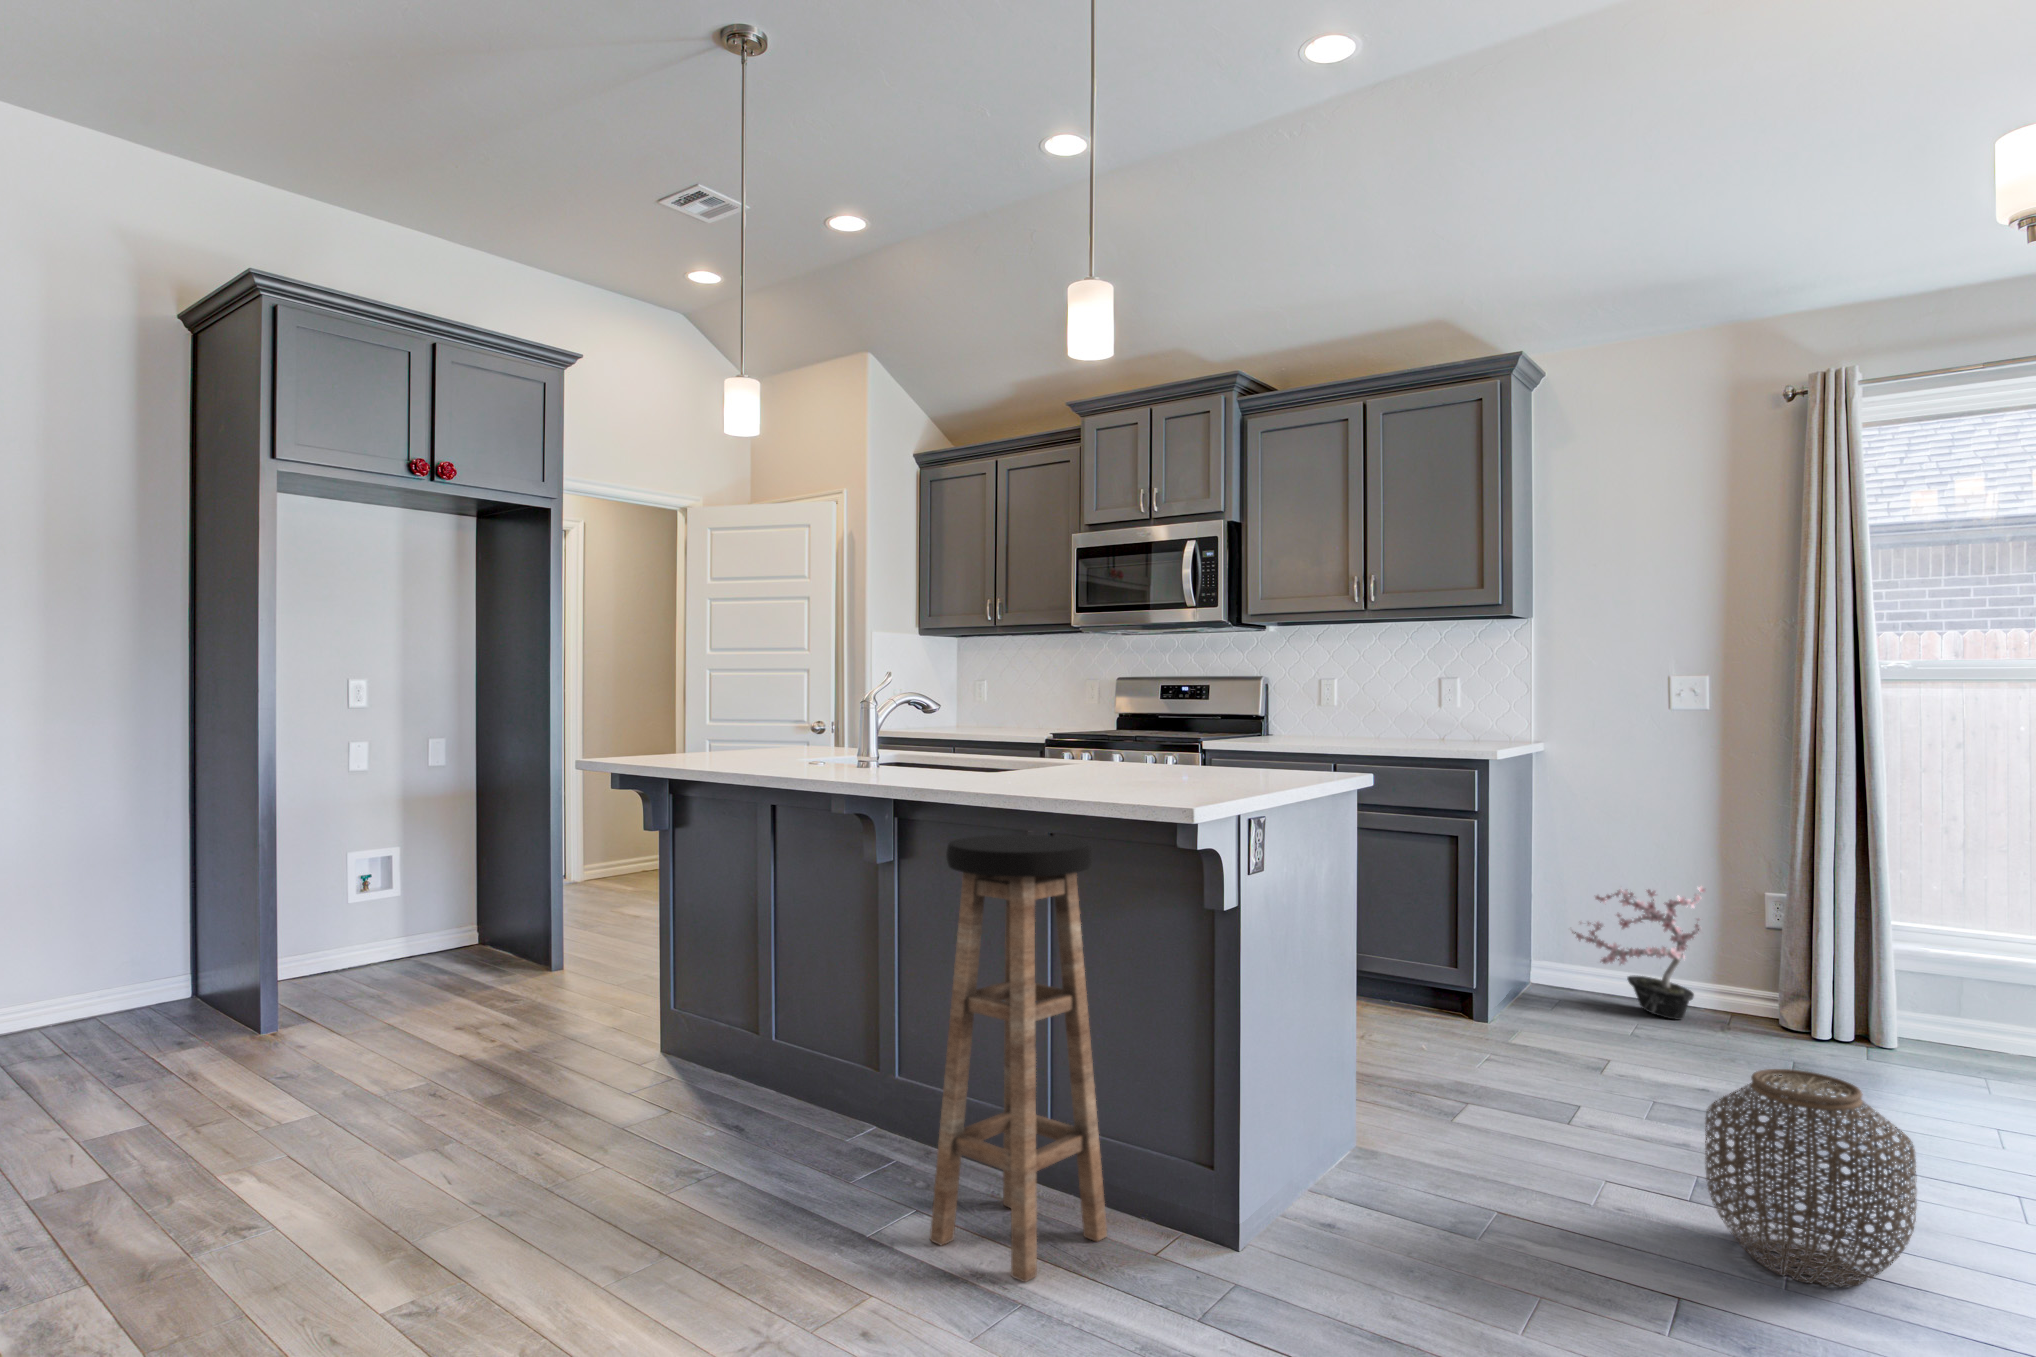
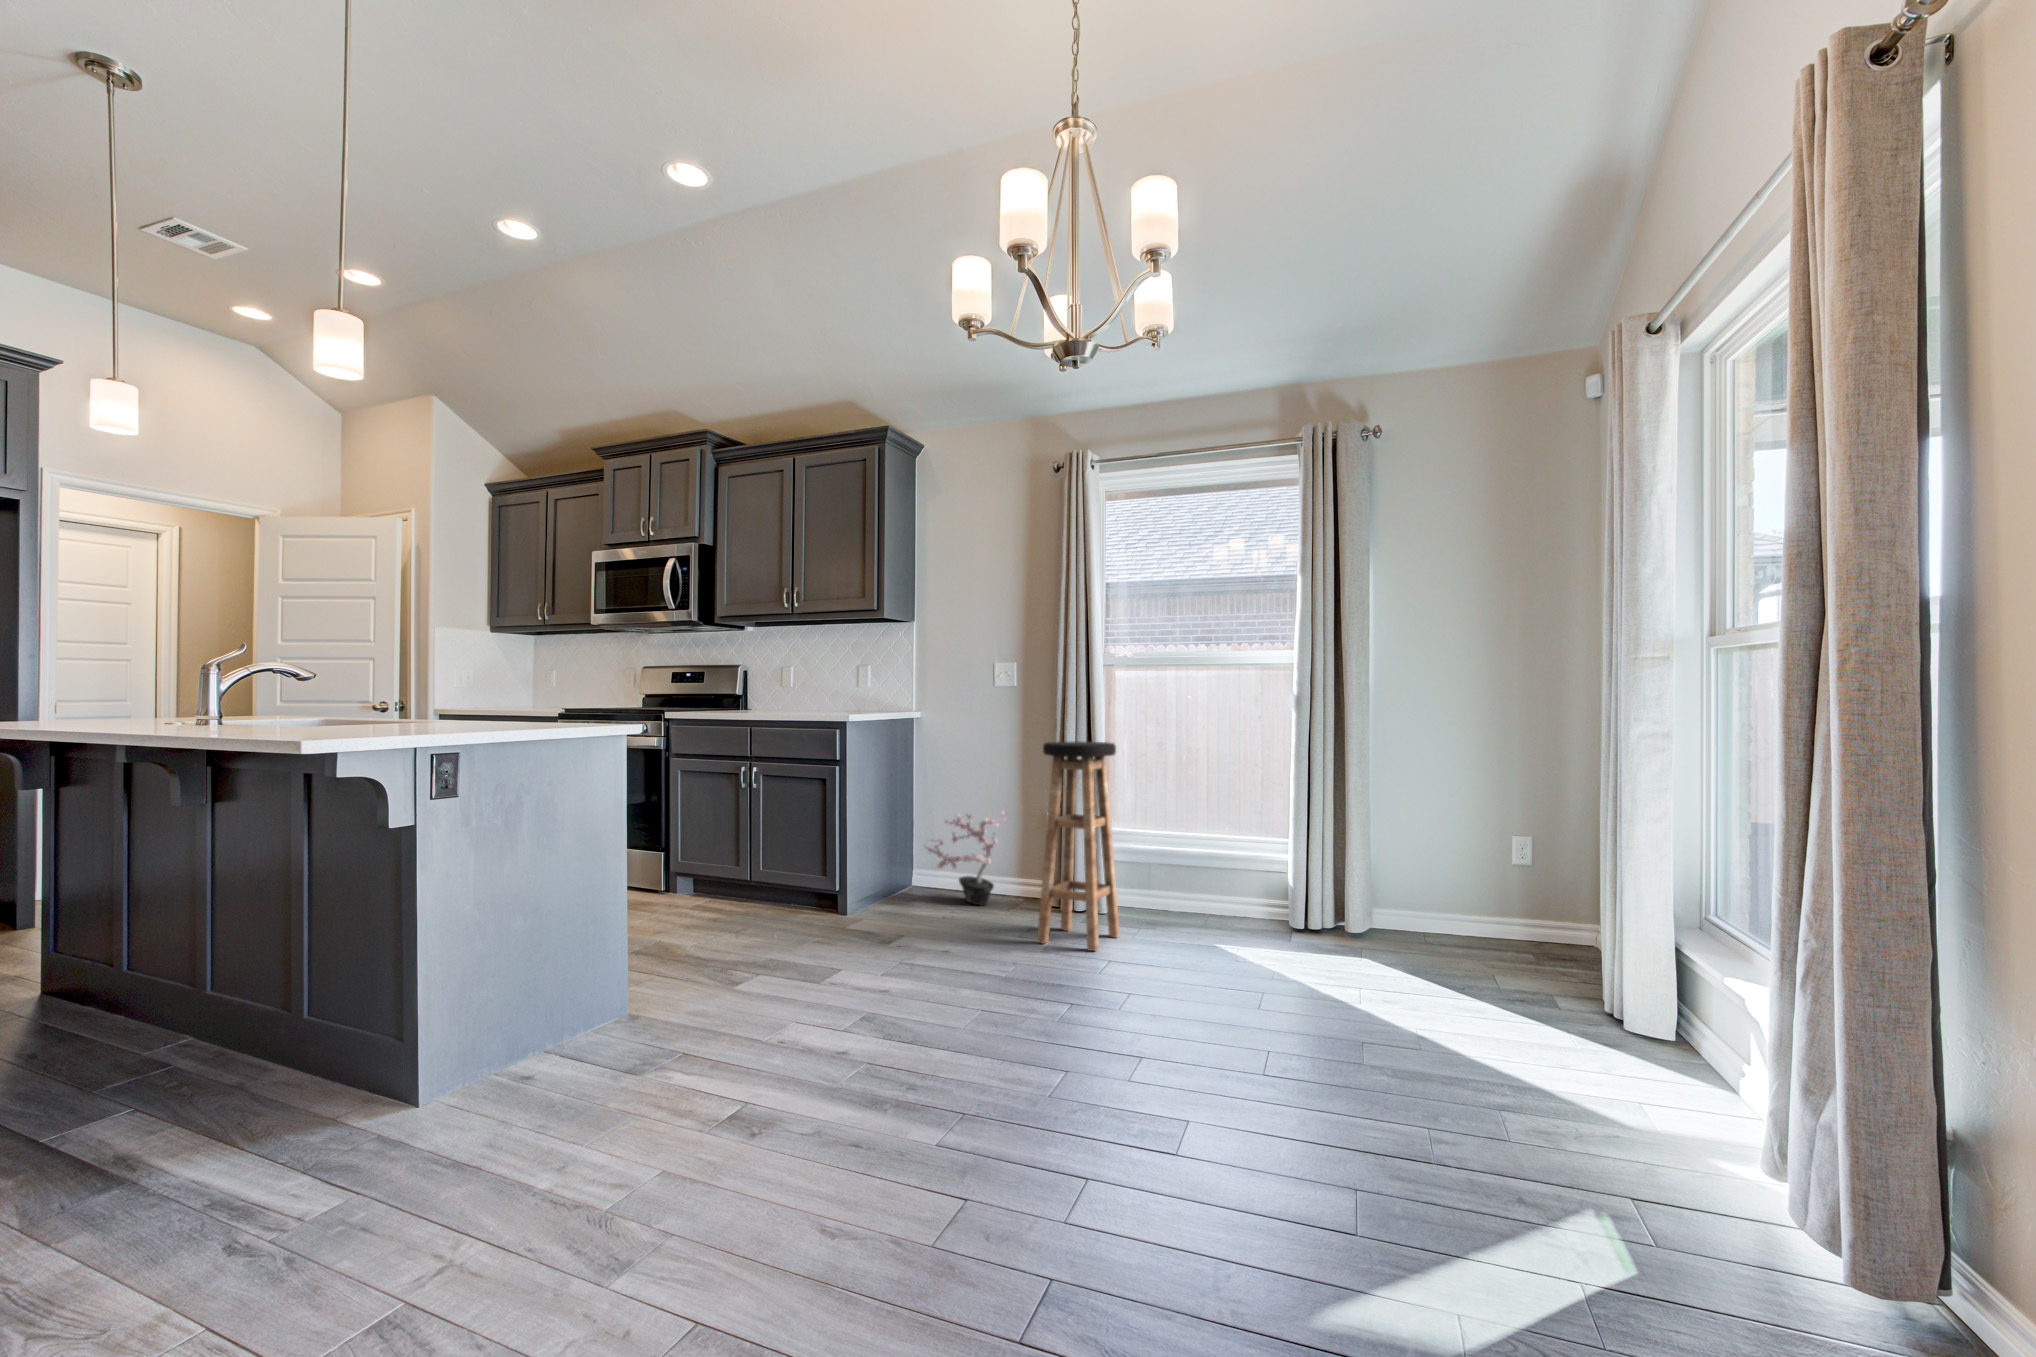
bar stool: present [930,835,1107,1282] -> present [1037,742,1120,951]
woven basket: present [1705,1069,1917,1287] -> none [783,927,910,1079]

